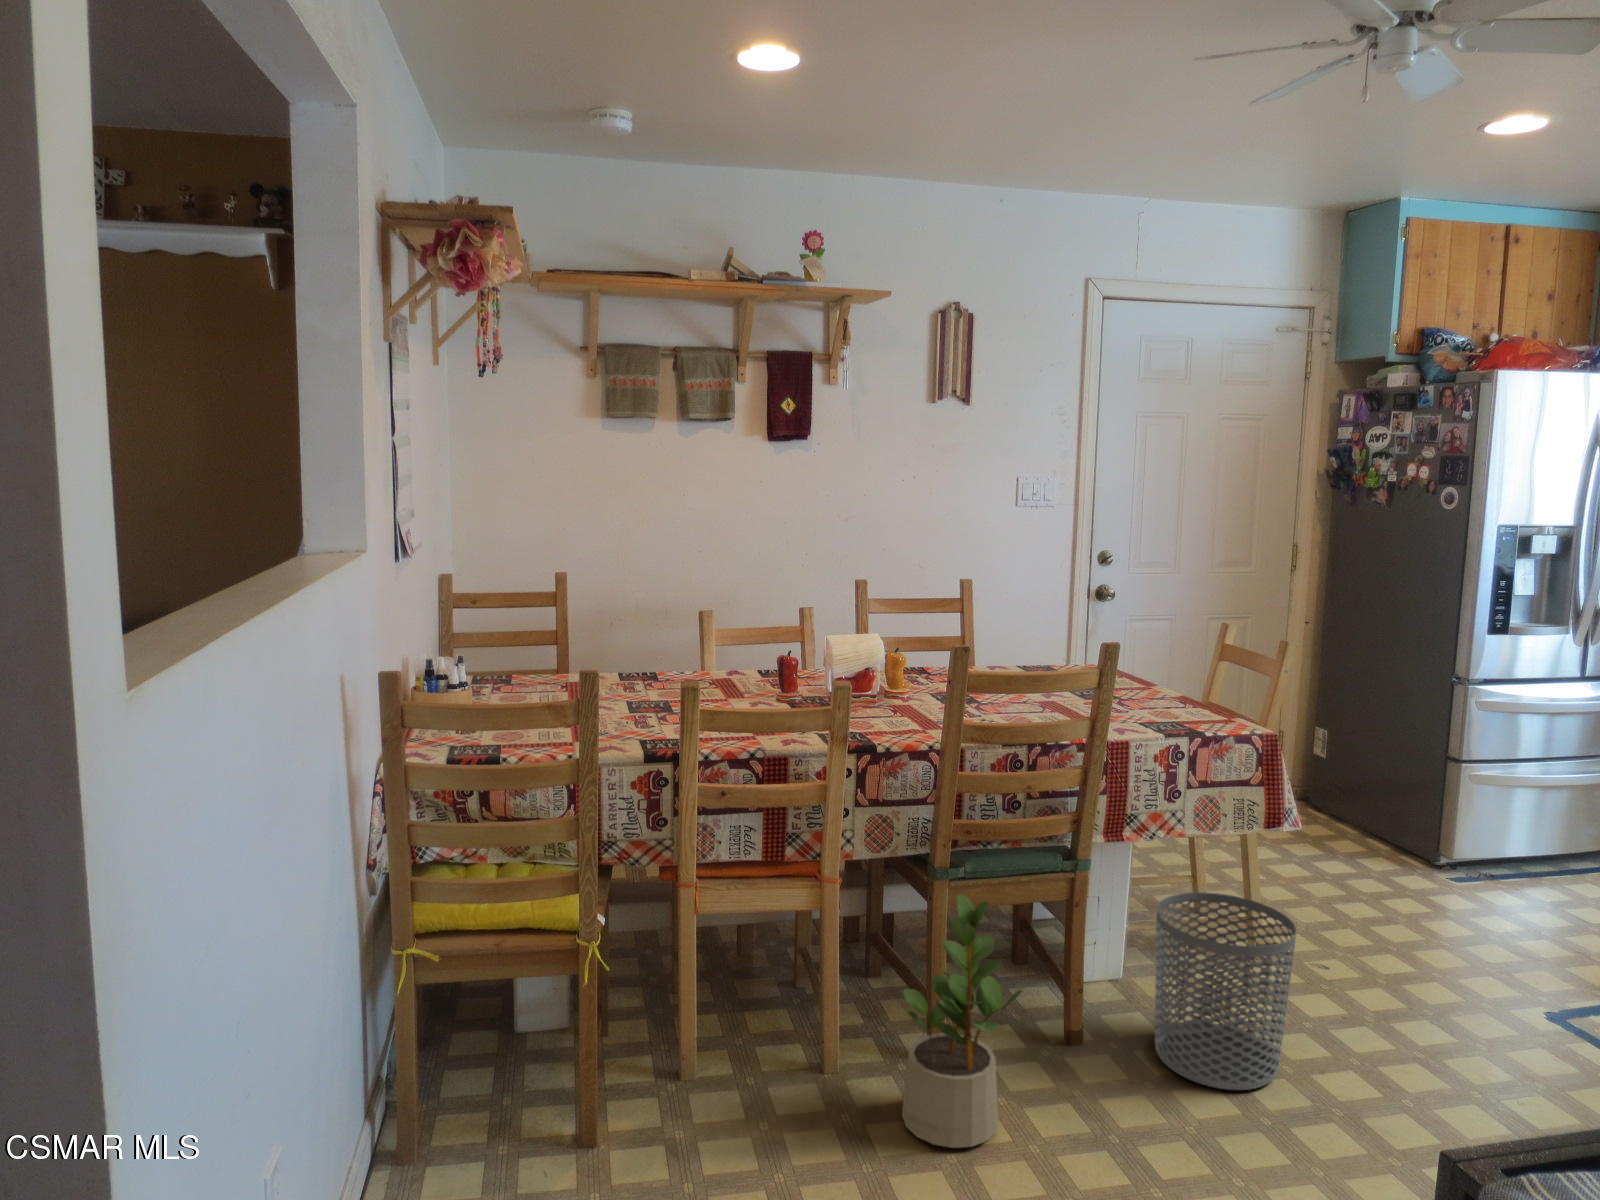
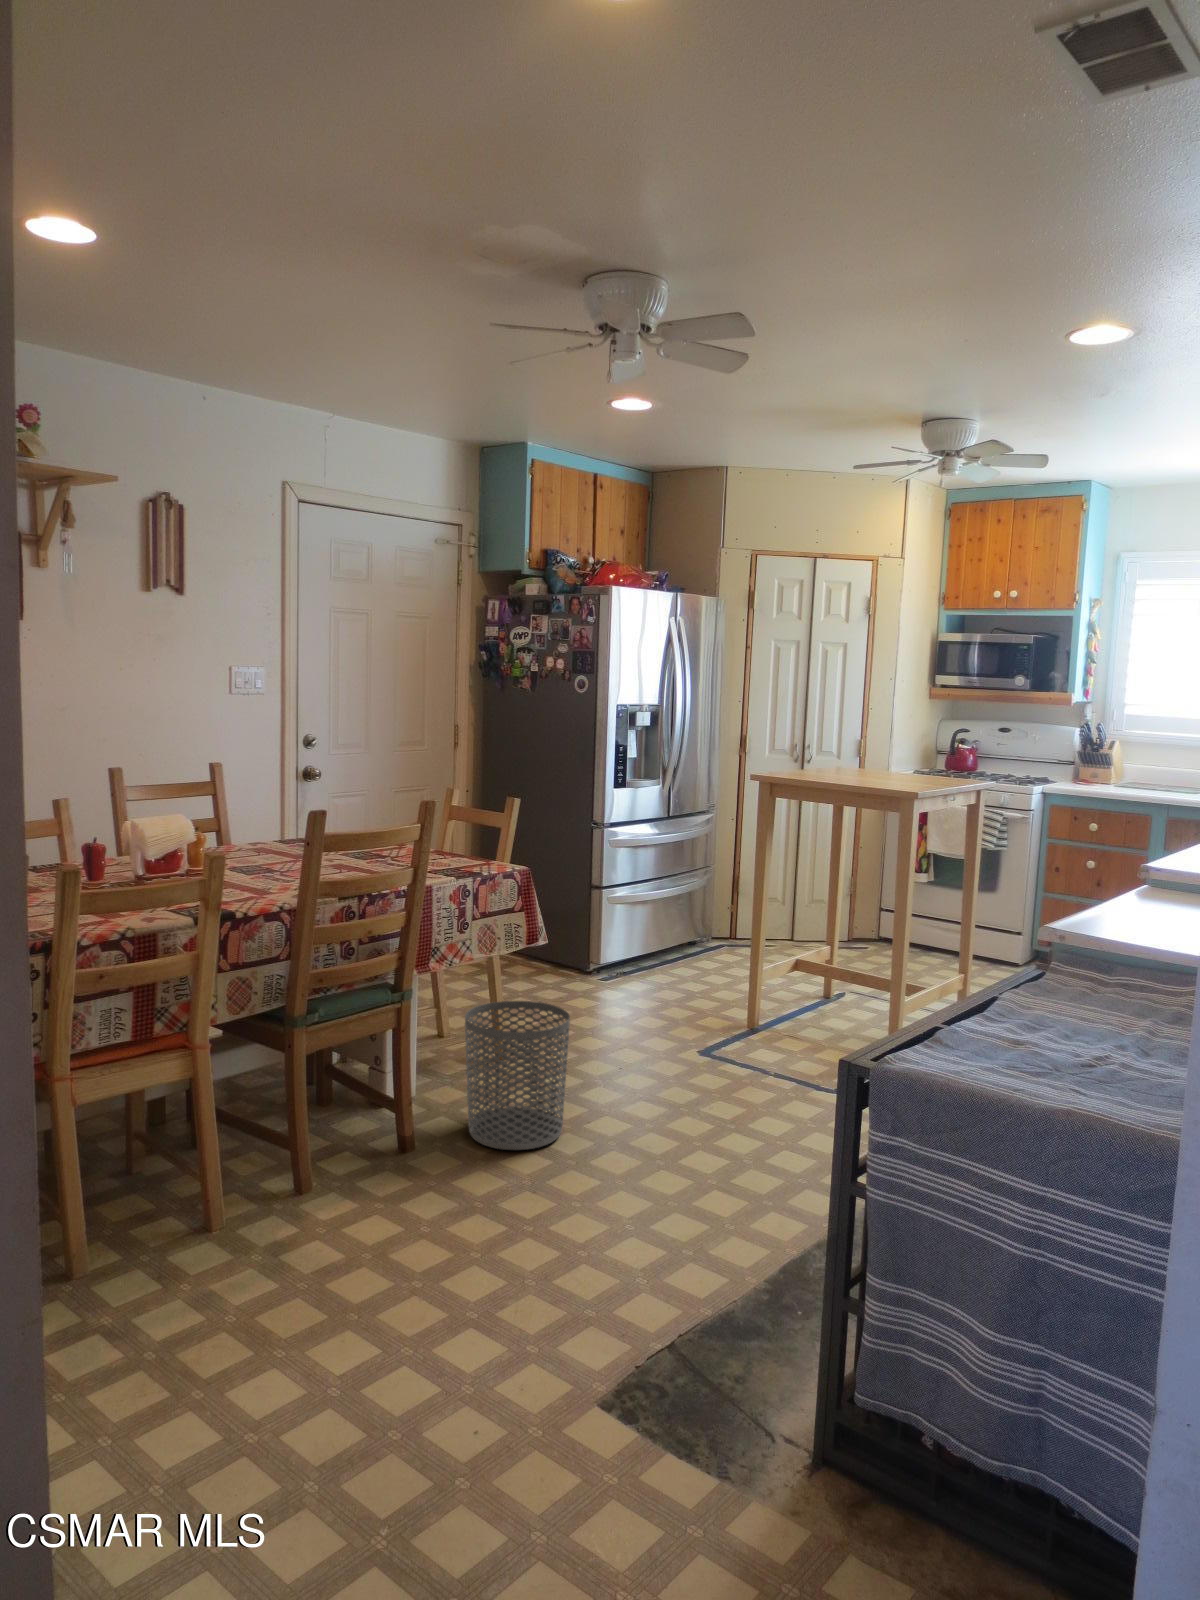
potted plant: present [902,894,1022,1148] -> none [295,1026,407,1250]

